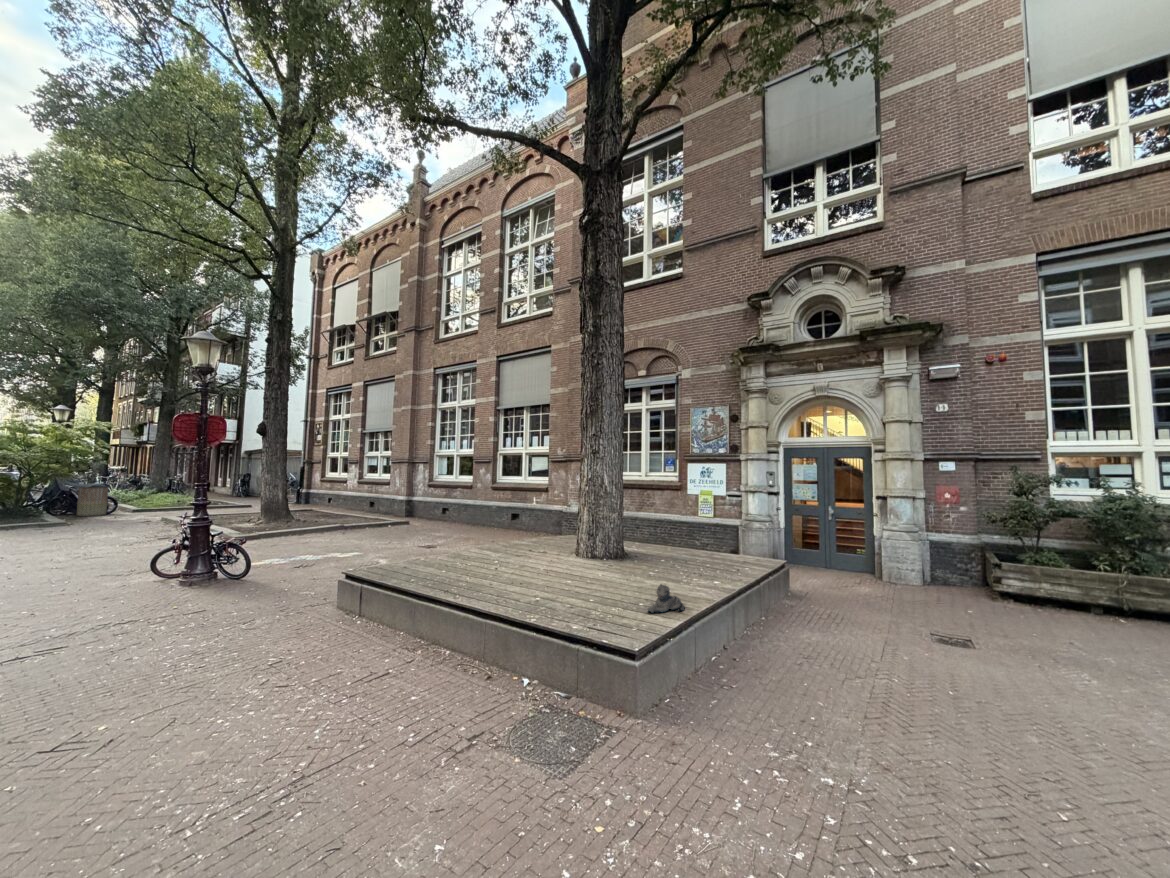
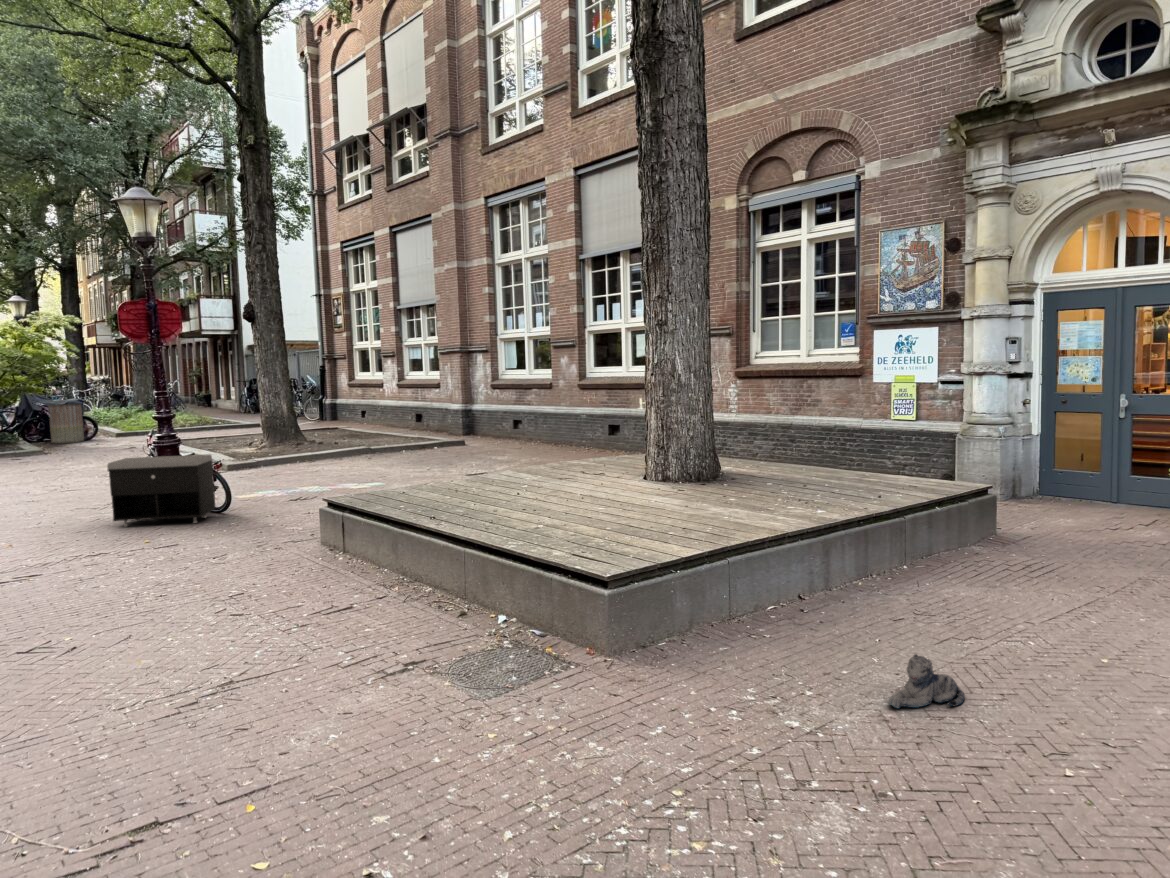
storage bench: none [145,533,239,592] -> present [107,454,216,527]
plush toy: present [648,584,685,613] -> present [888,654,965,709]

